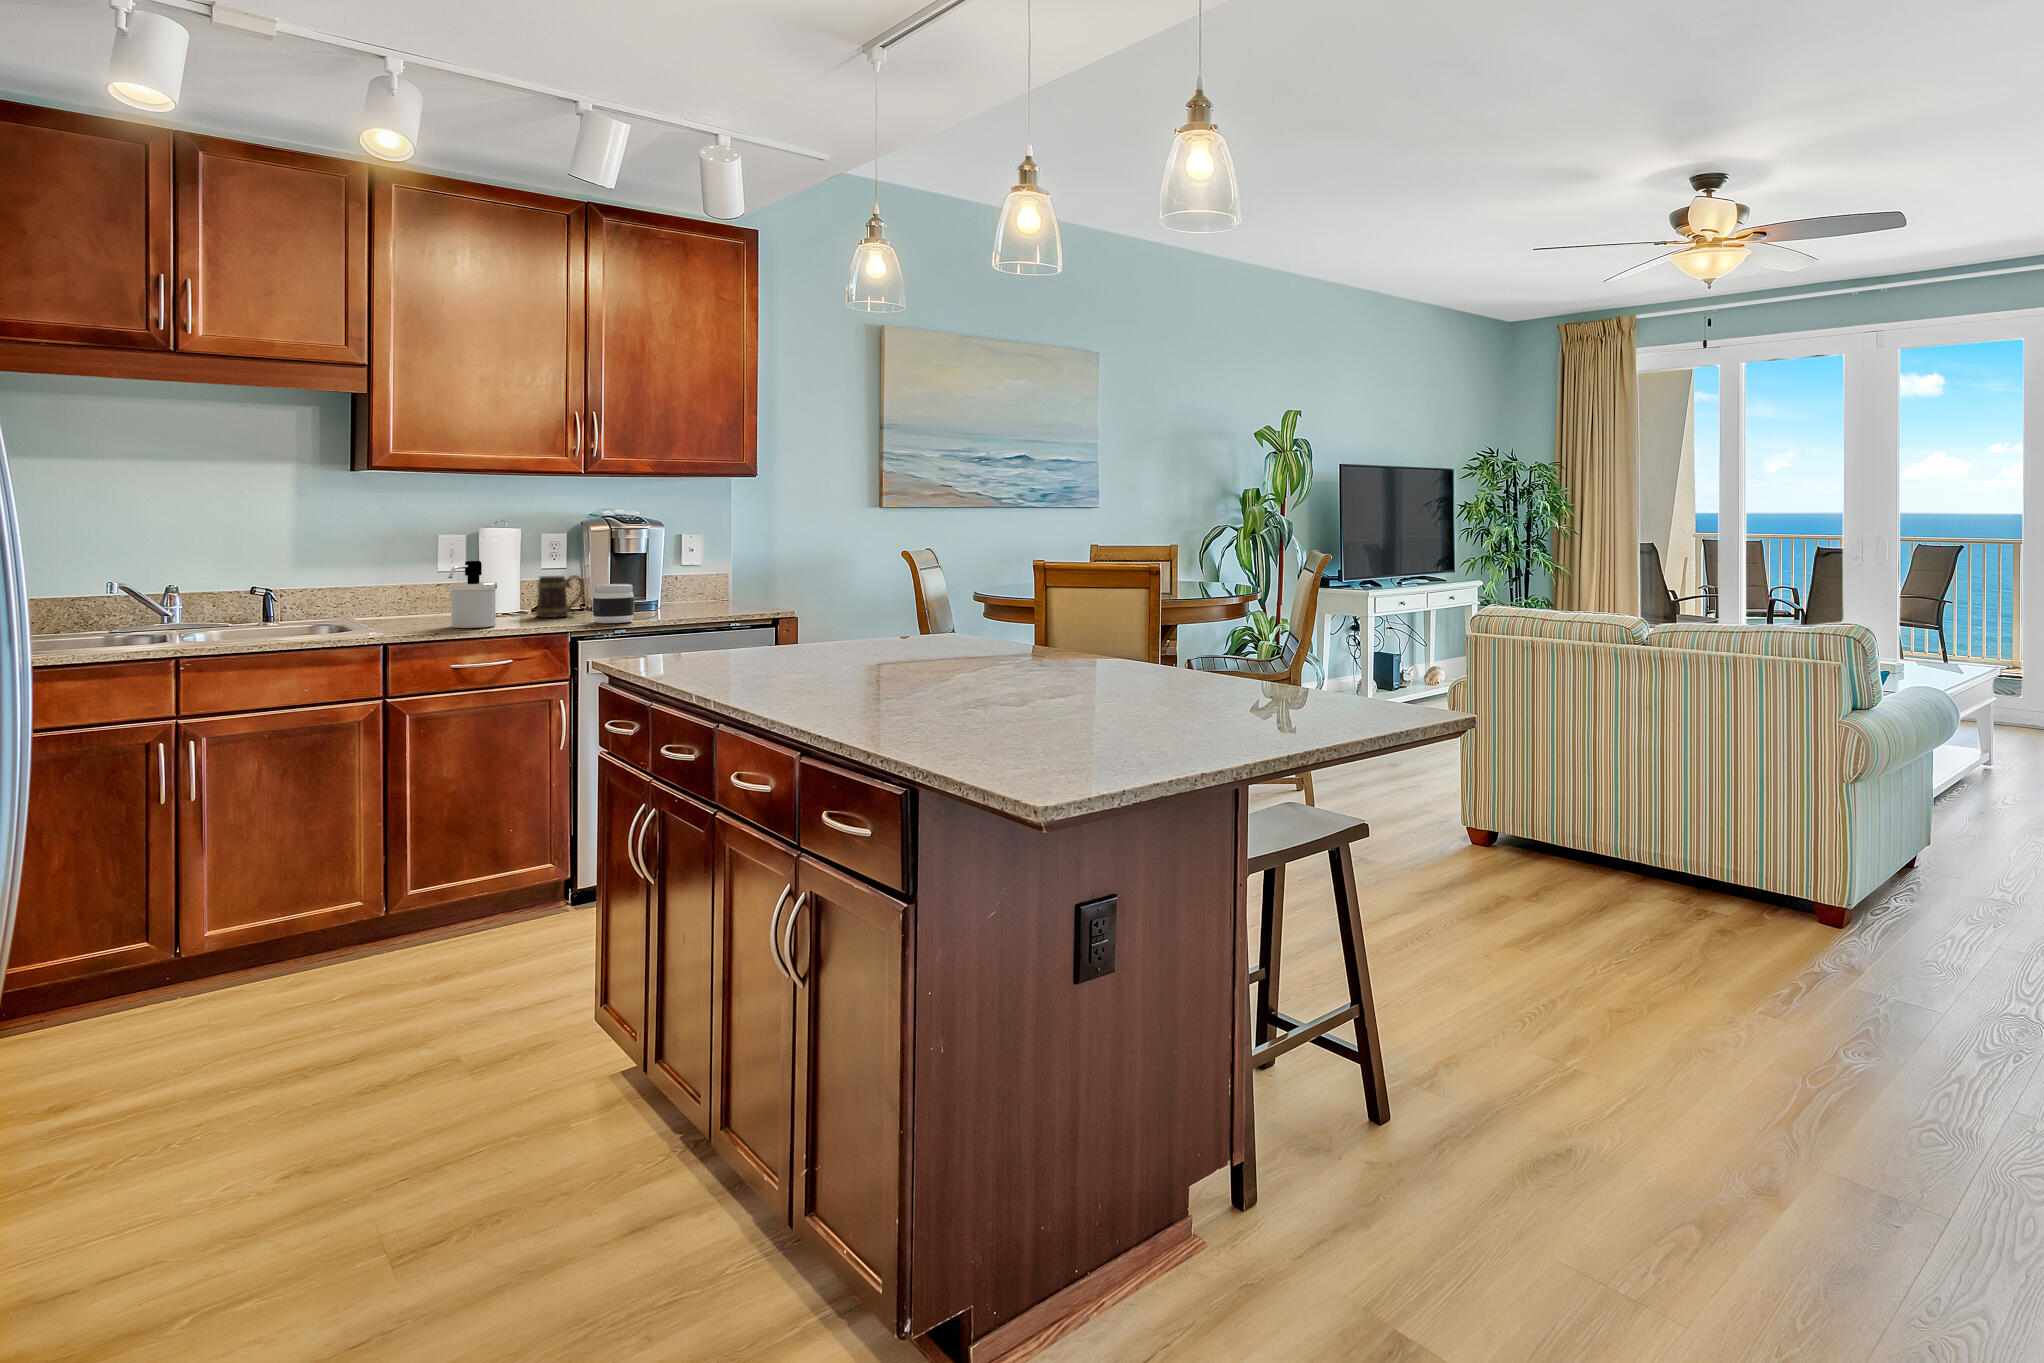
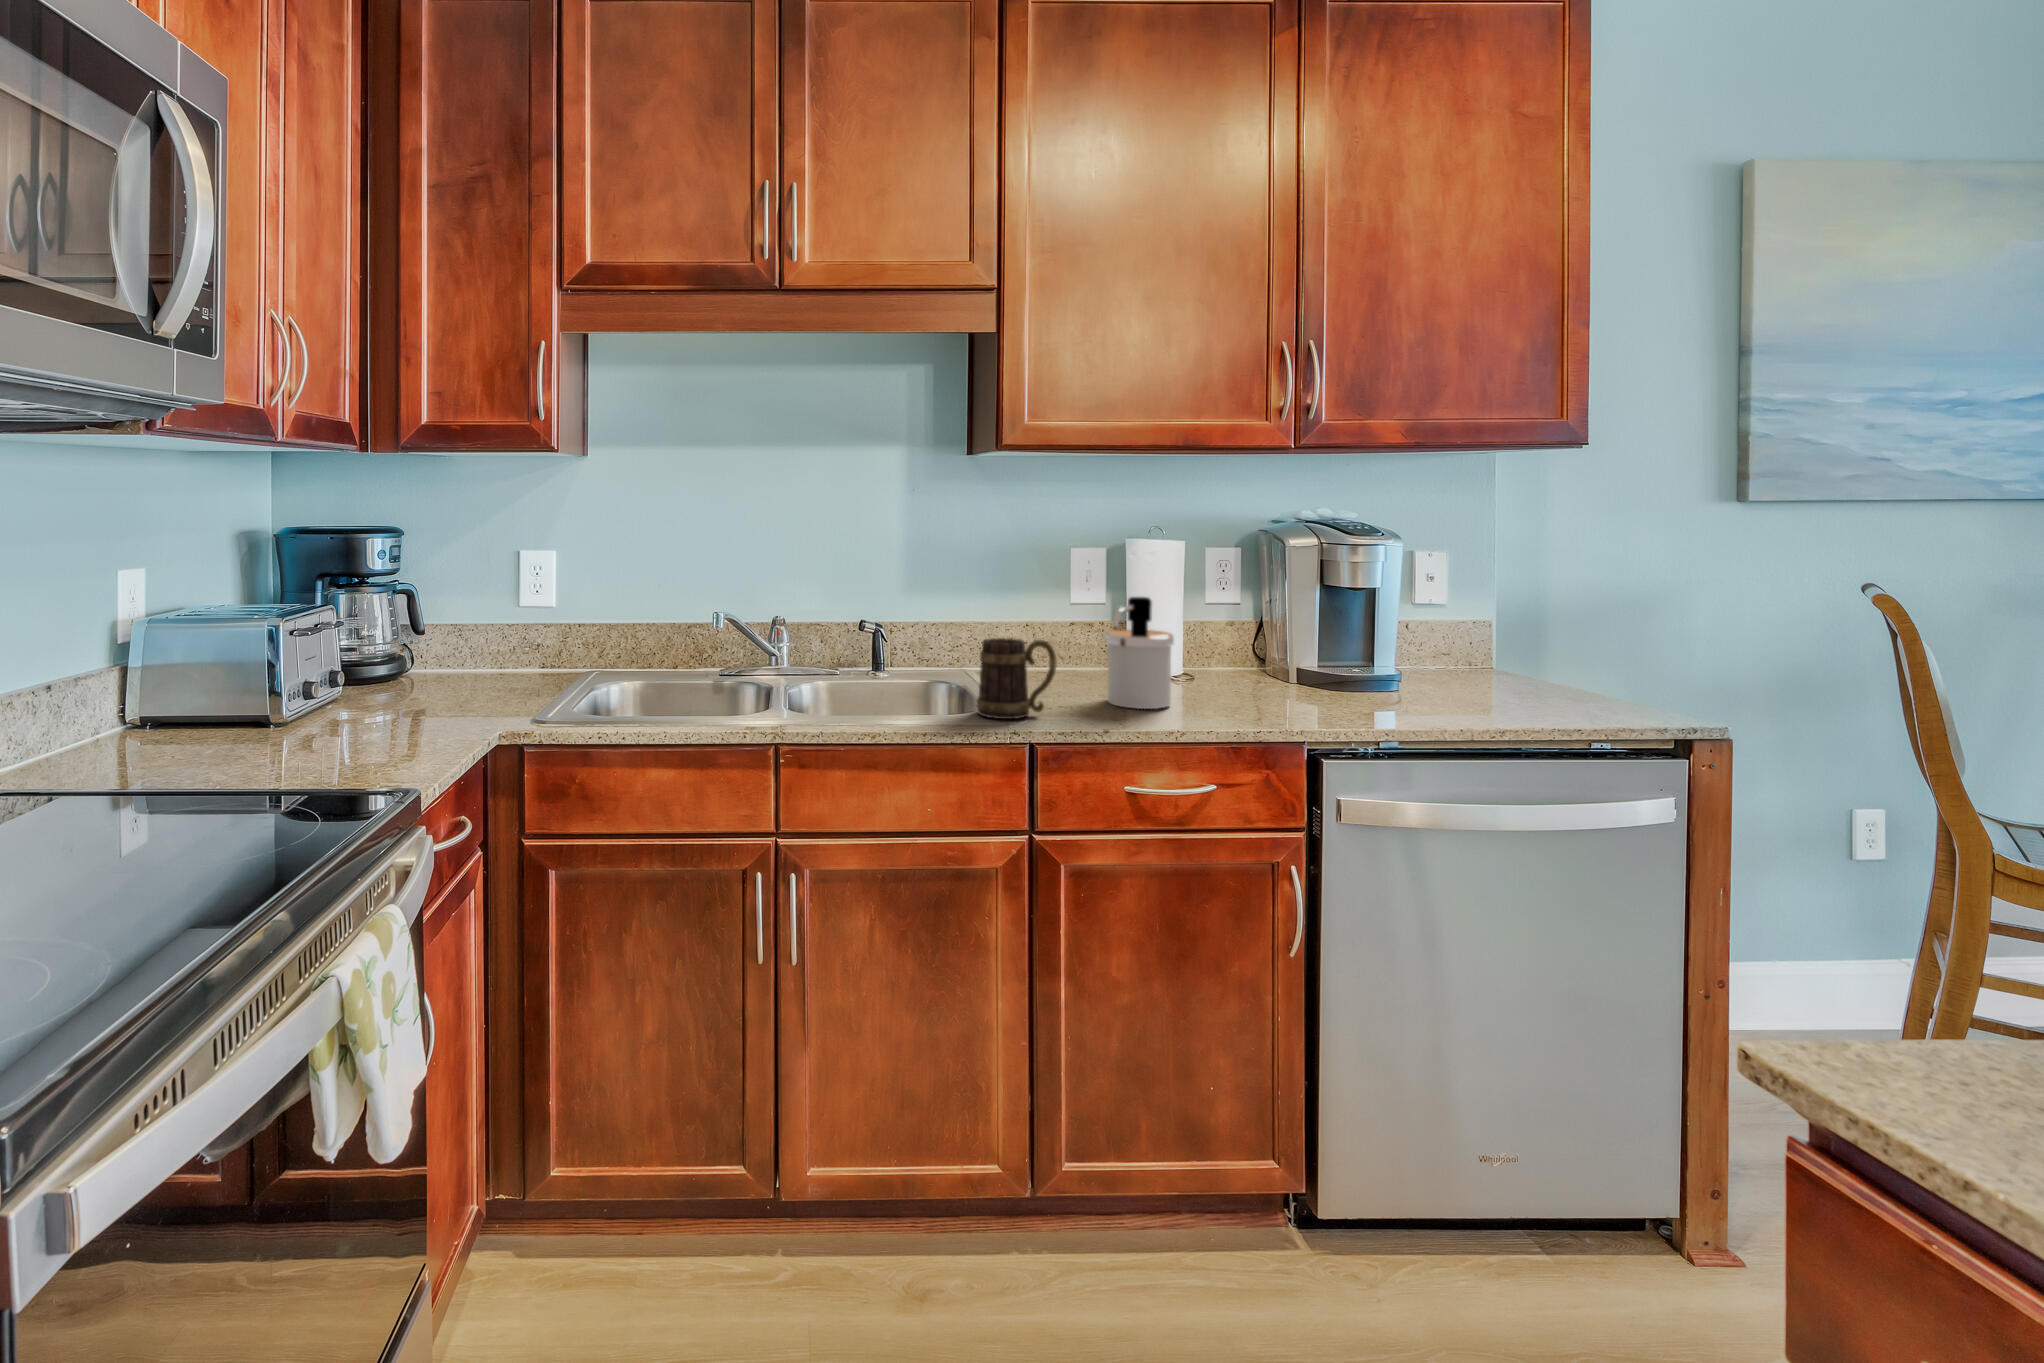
mug: present [536,575,584,618] -> present [977,638,1057,719]
jar: present [593,584,634,623] -> none [1315,641,1386,714]

